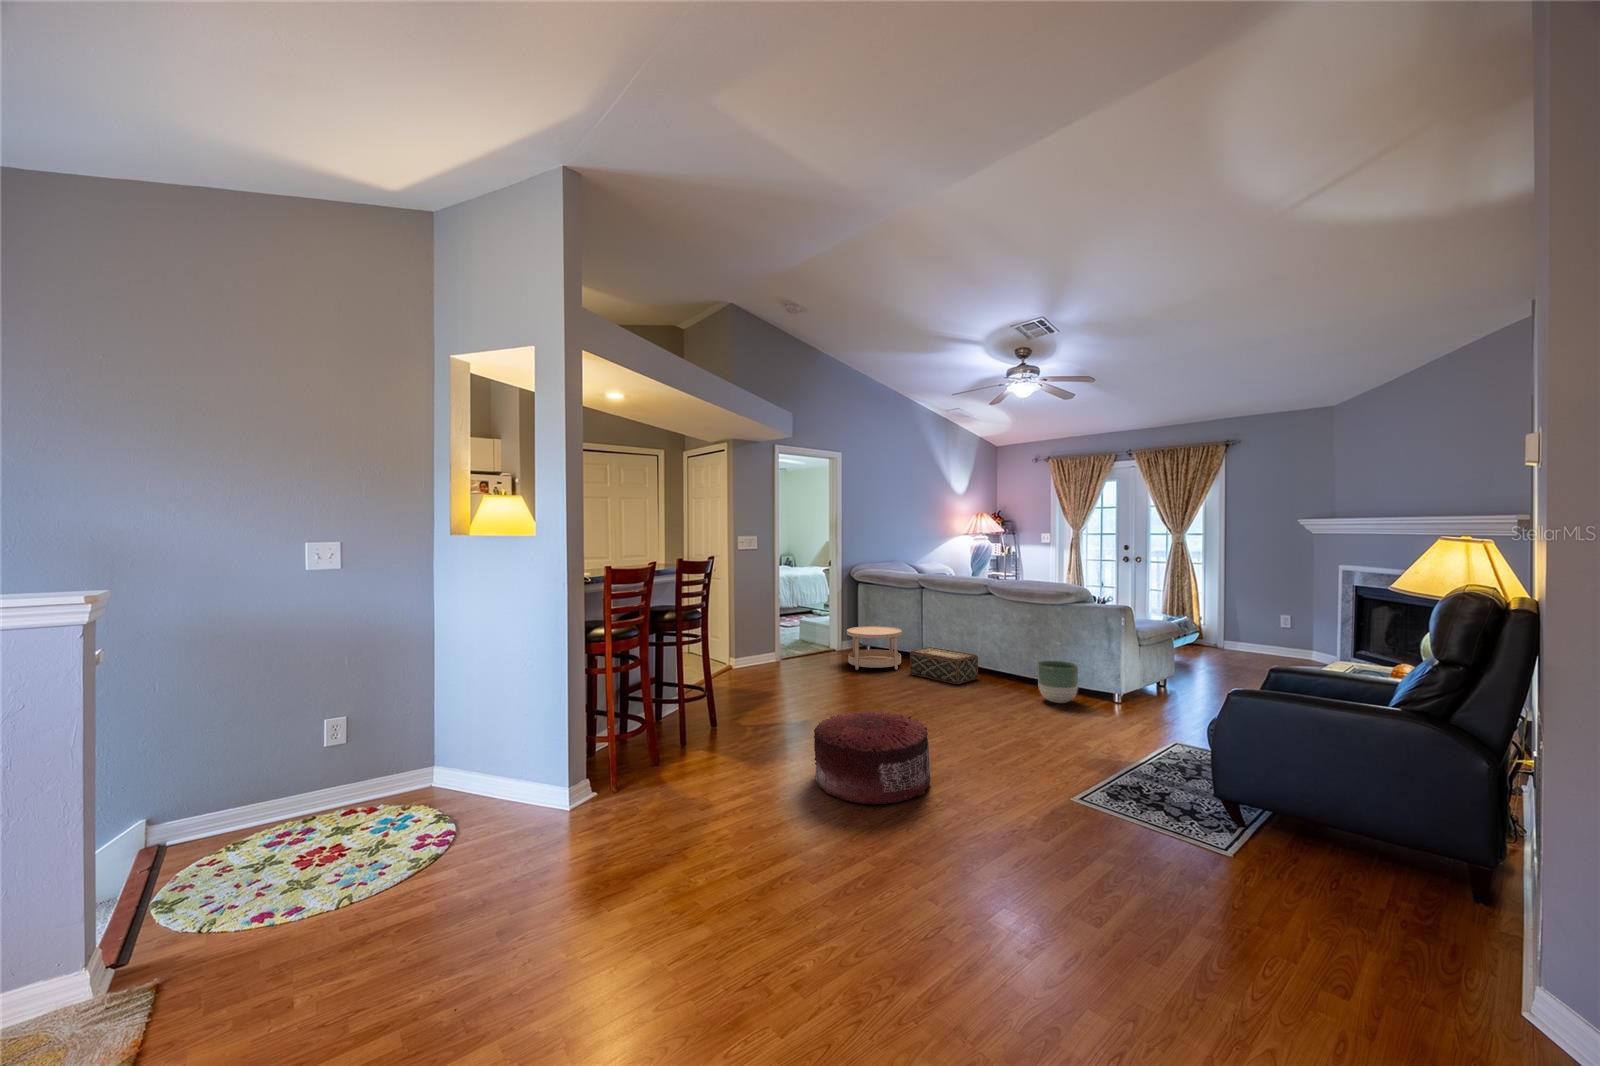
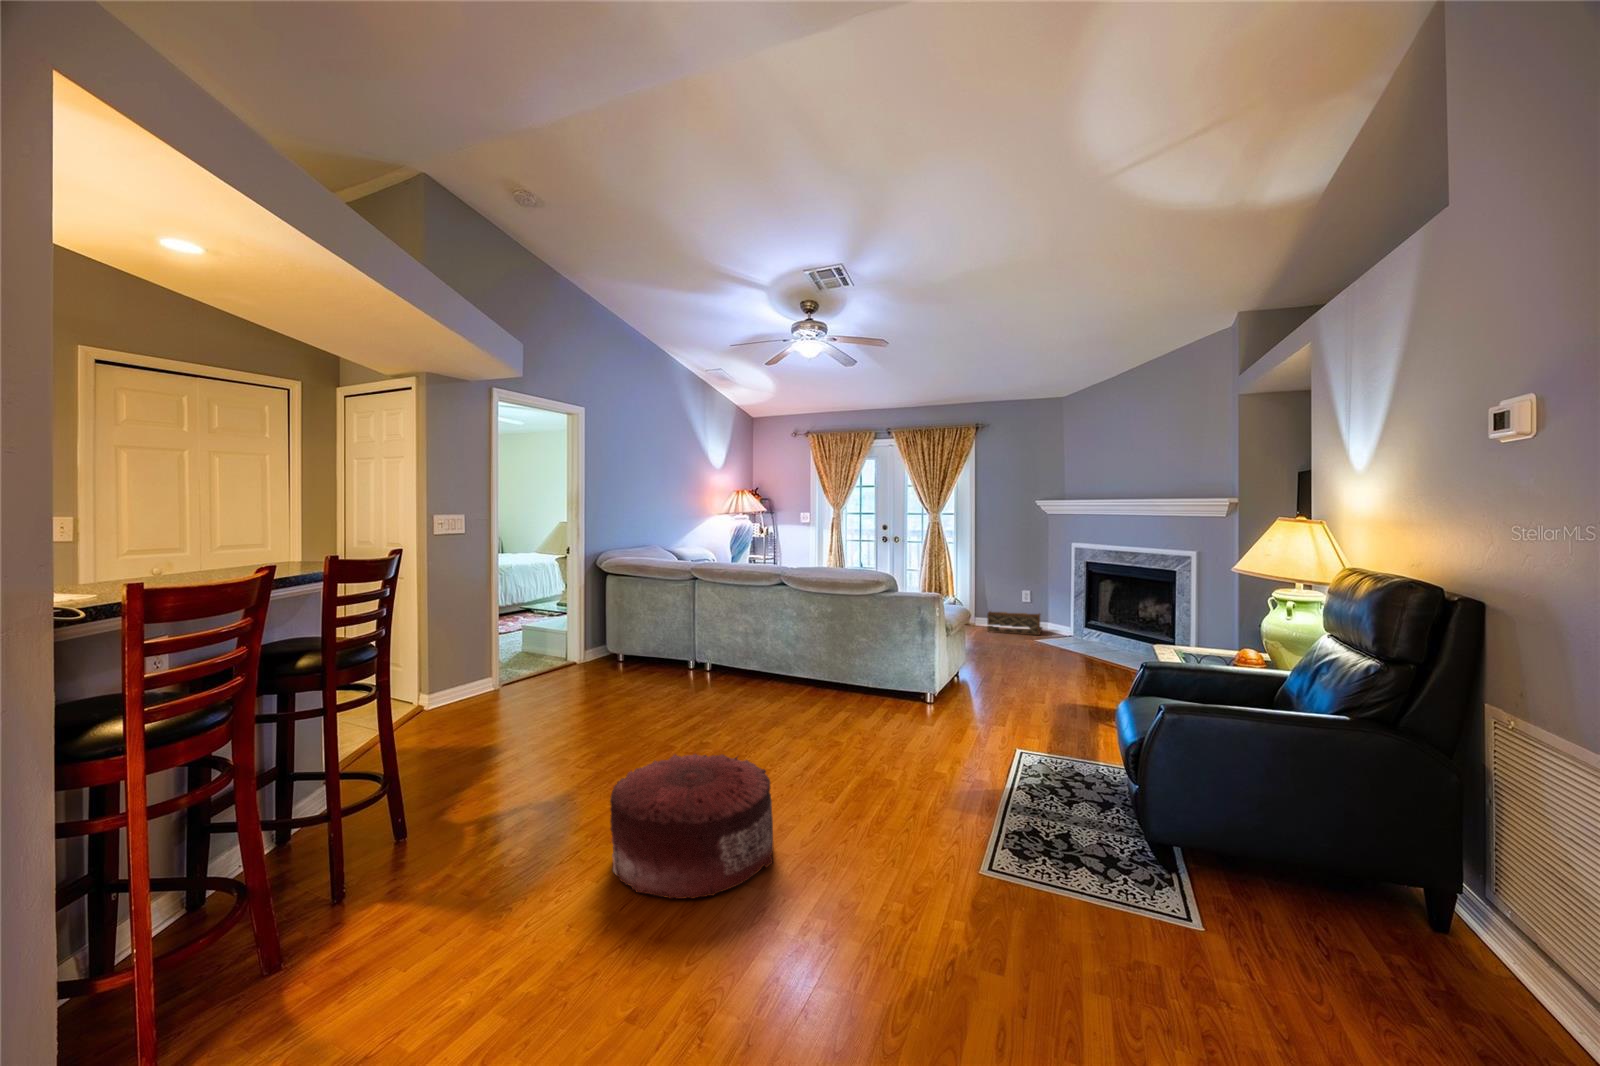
side table: present [847,626,902,670] -> none [598,630,669,689]
woven basket: present [910,647,978,684] -> present [987,611,1043,635]
planter: present [1038,661,1078,703] -> none [839,657,881,705]

